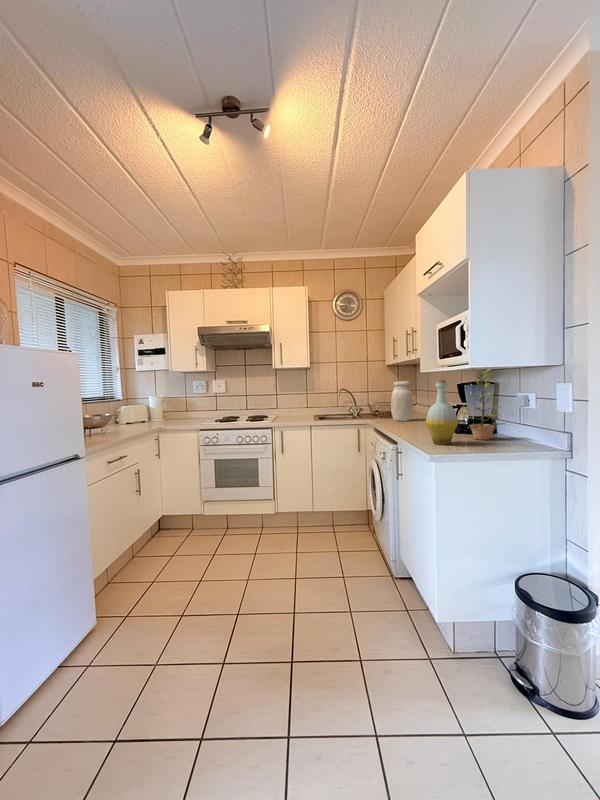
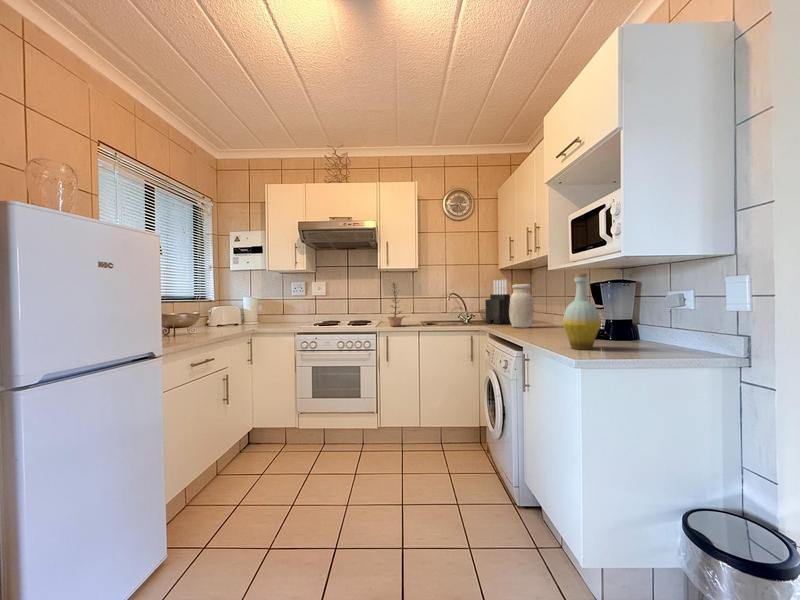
plant: present [470,369,504,440] -> present [388,282,405,326]
knife block: none [372,376,394,417] -> present [485,280,510,324]

